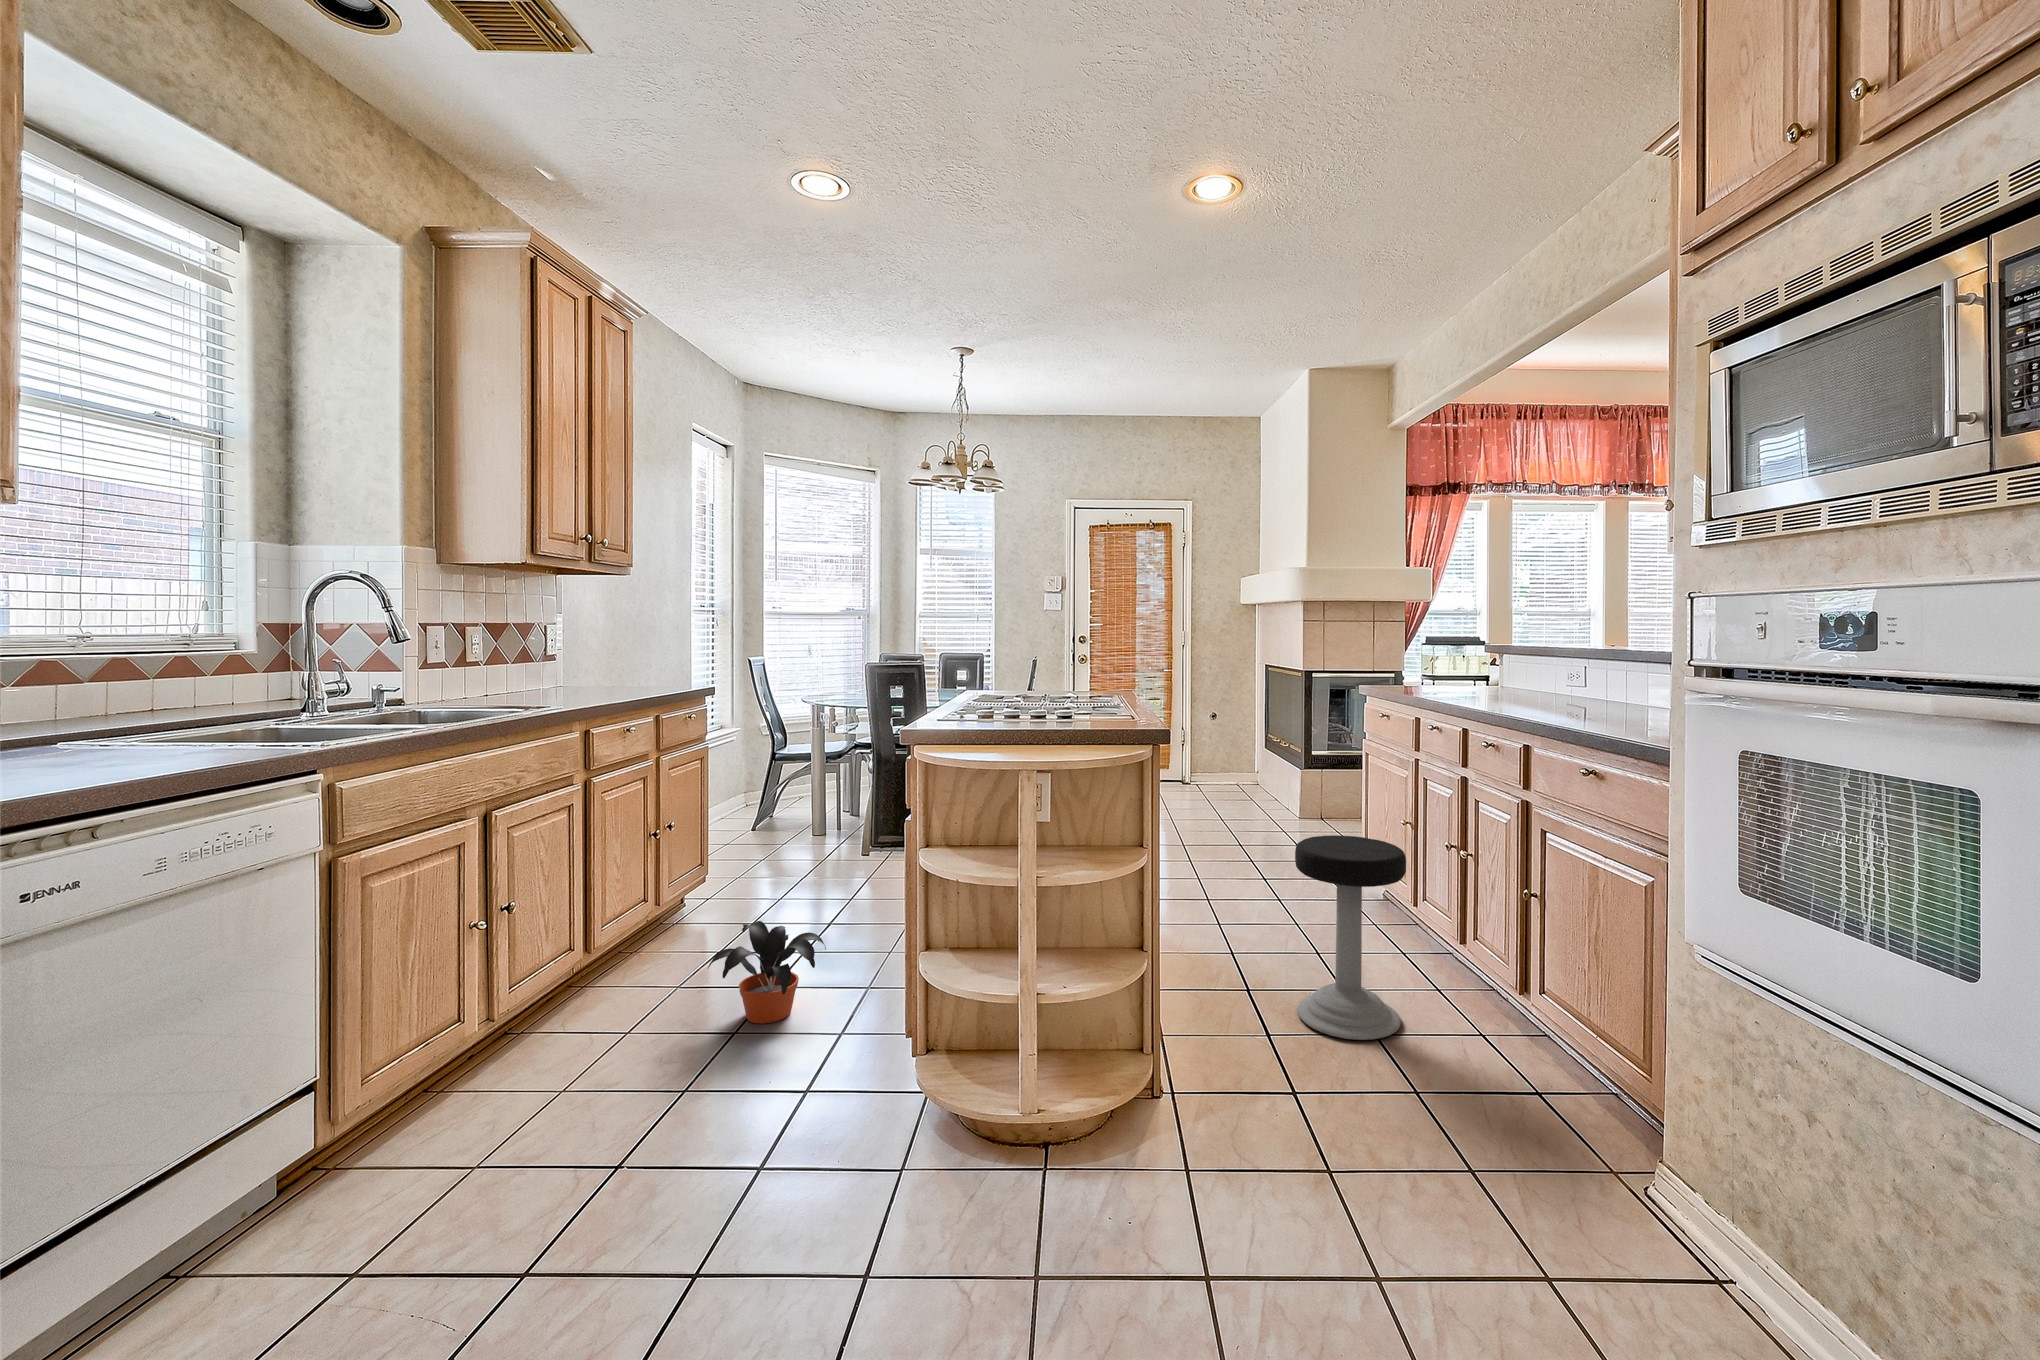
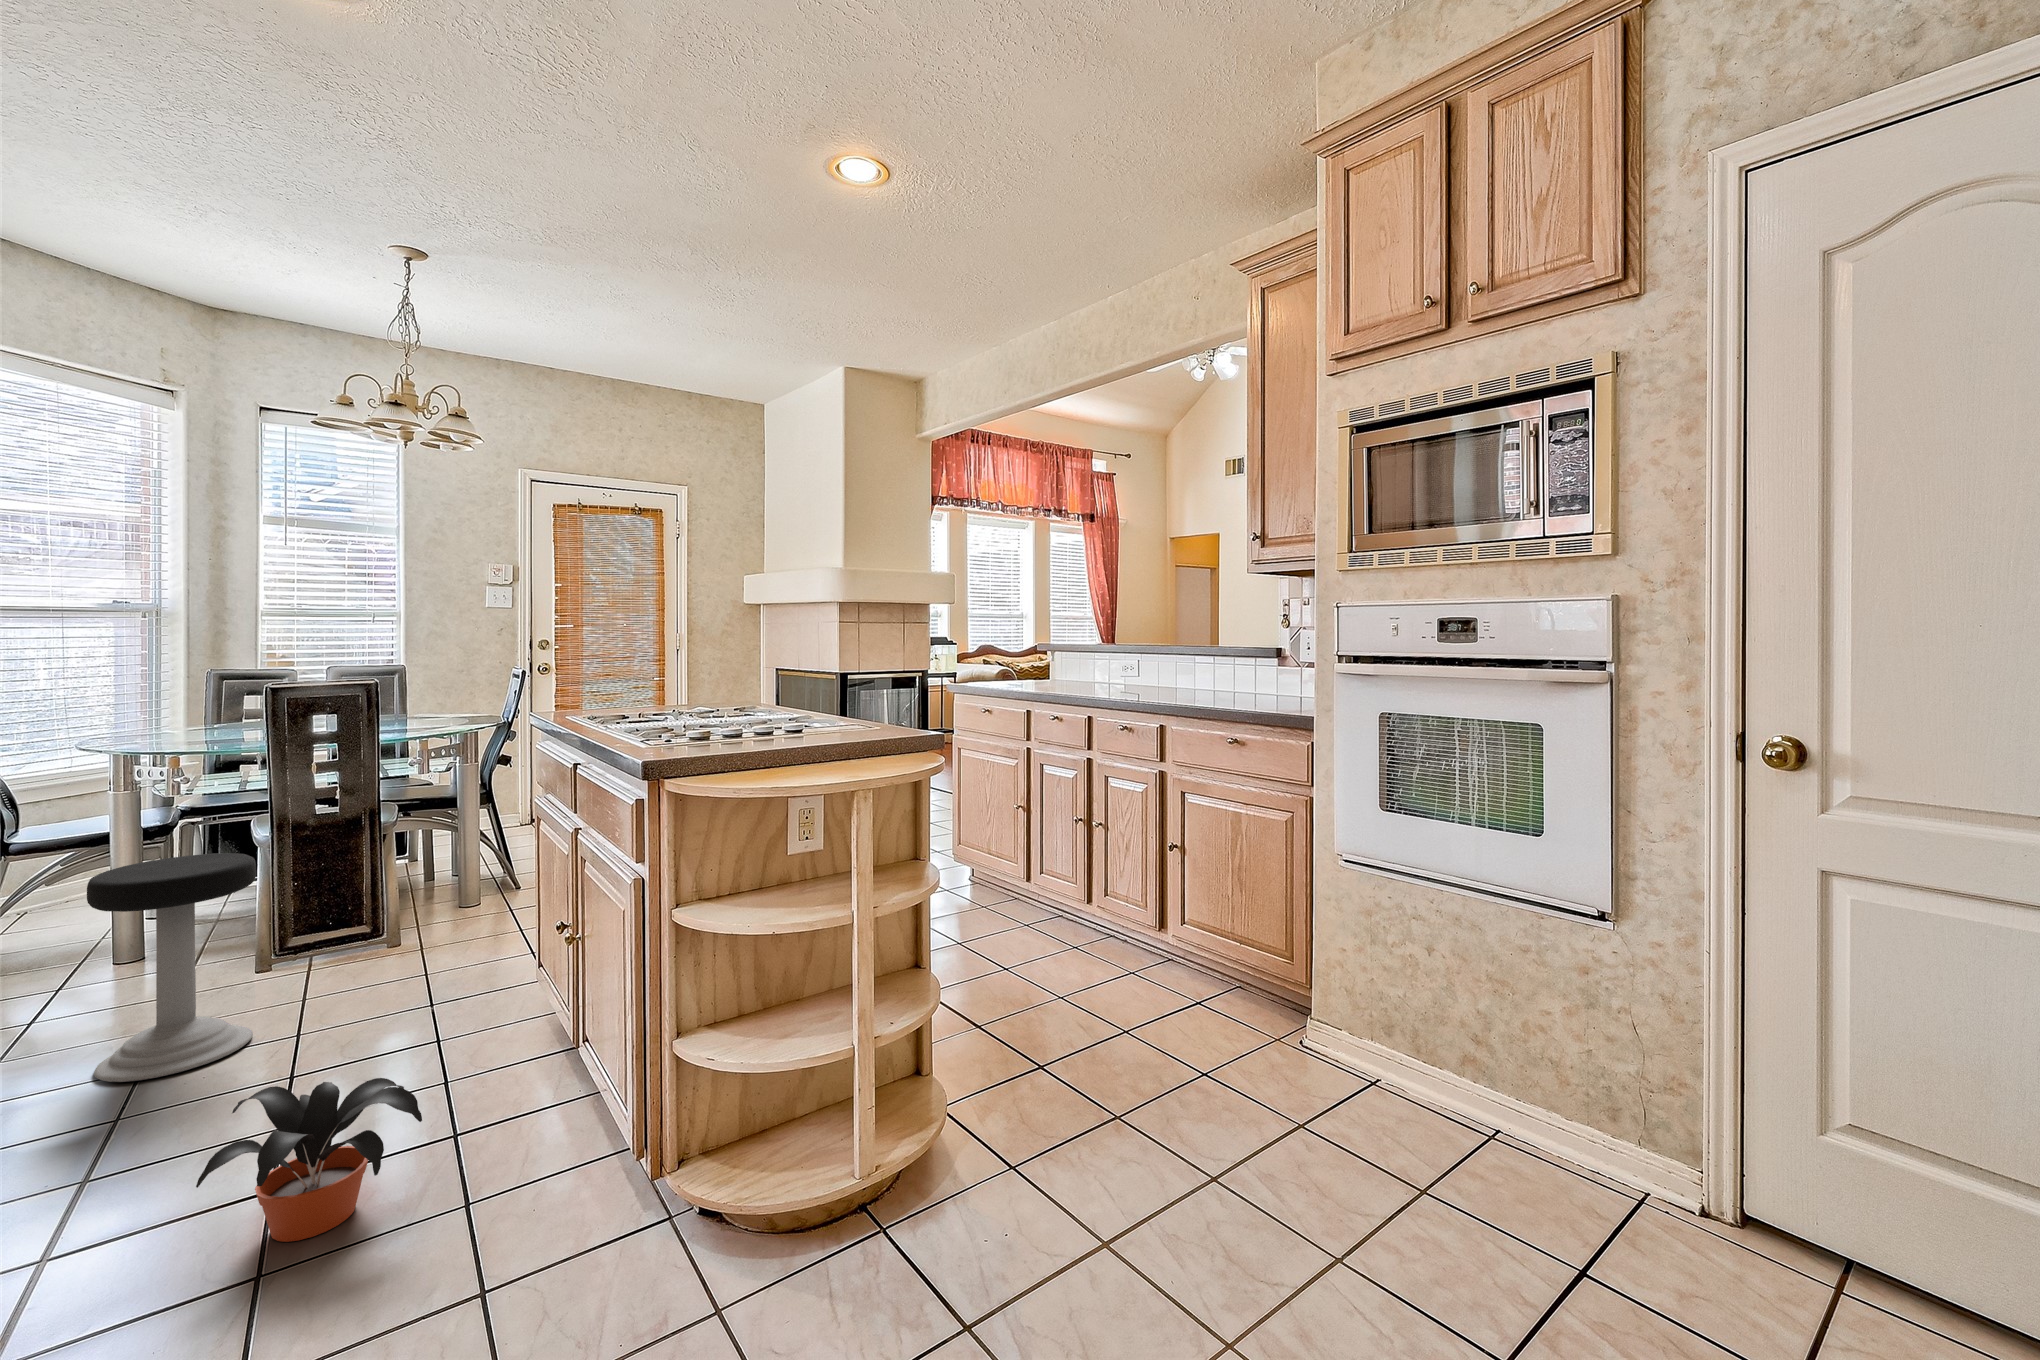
stool: present [1295,835,1406,1040] -> present [87,853,256,1082]

